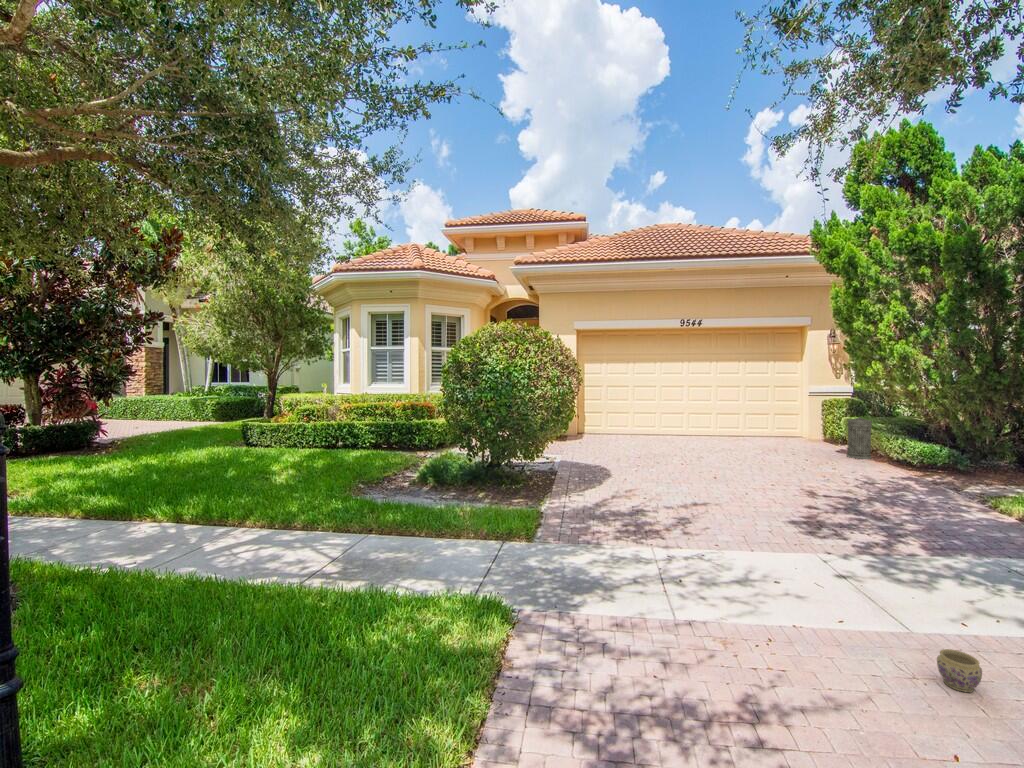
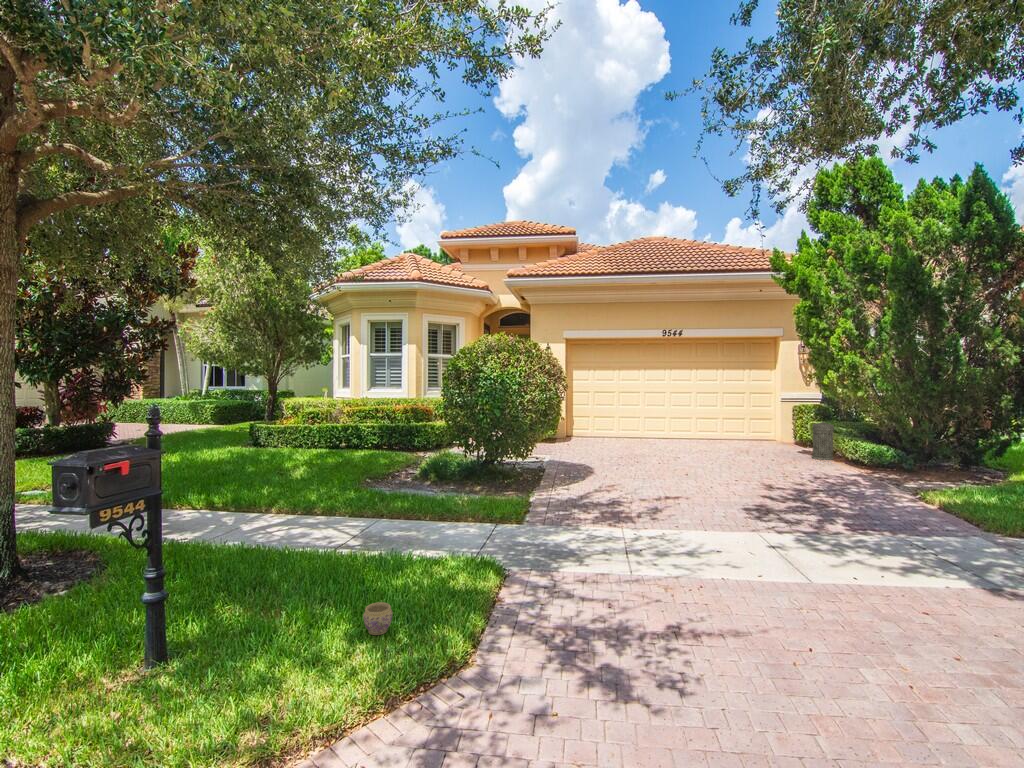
planter: present [937,649,982,693] -> present [363,602,392,635]

